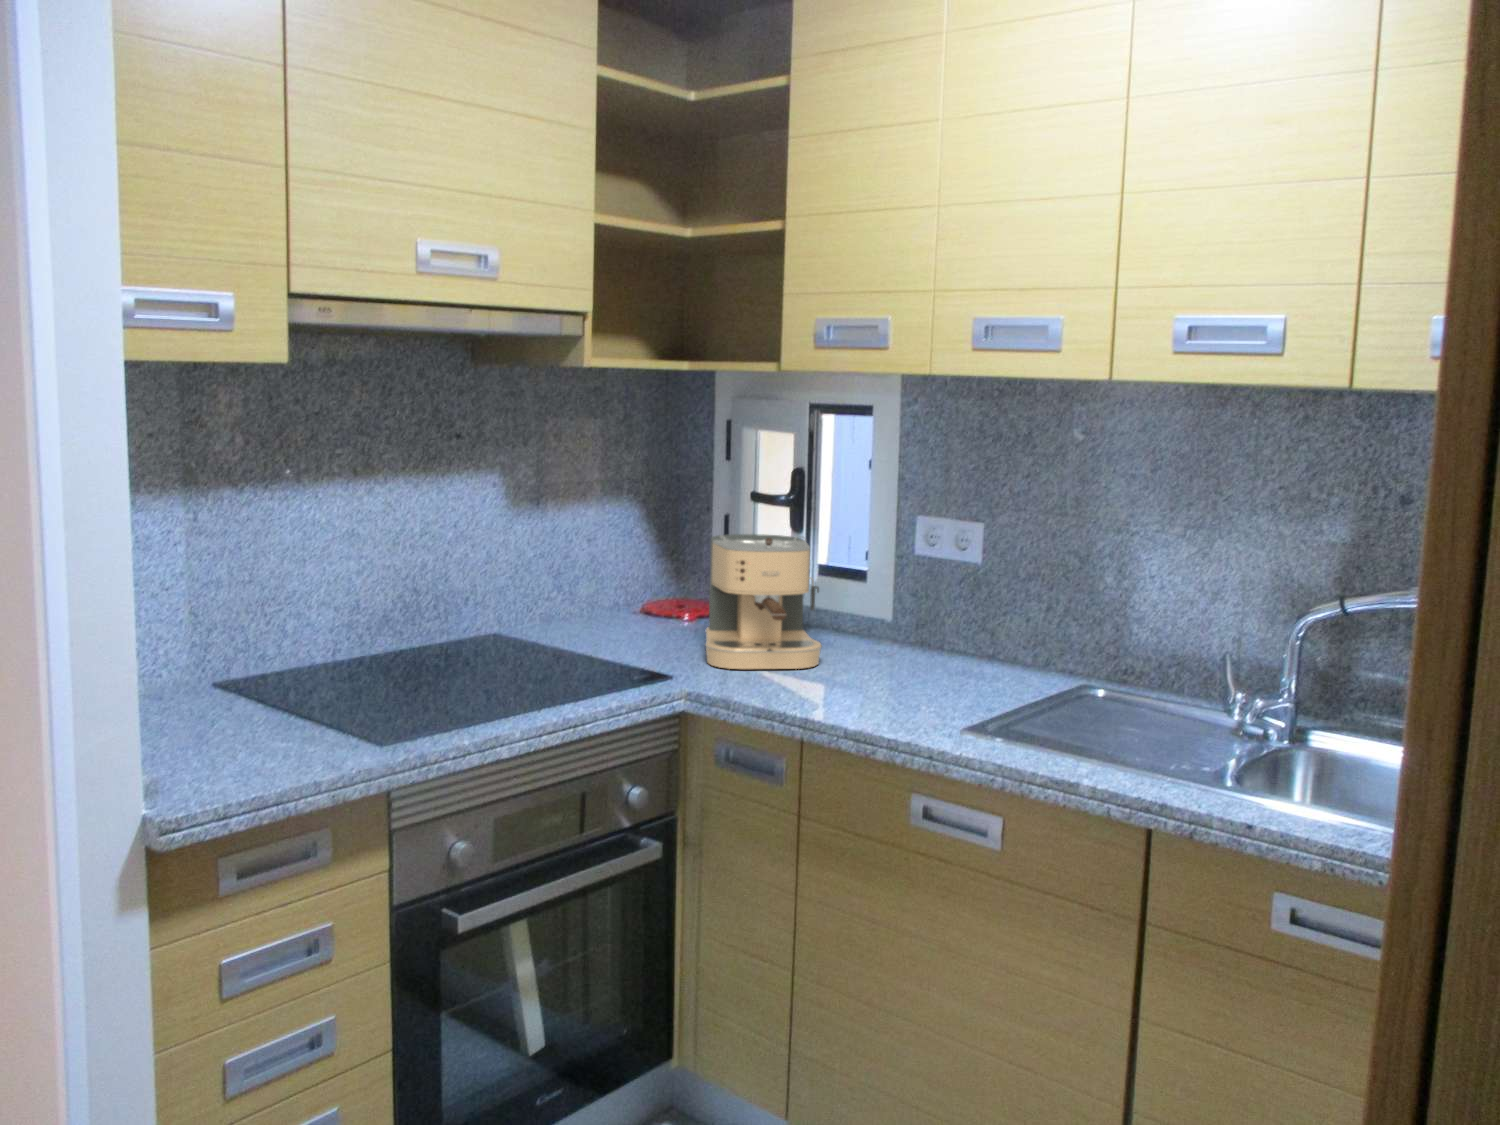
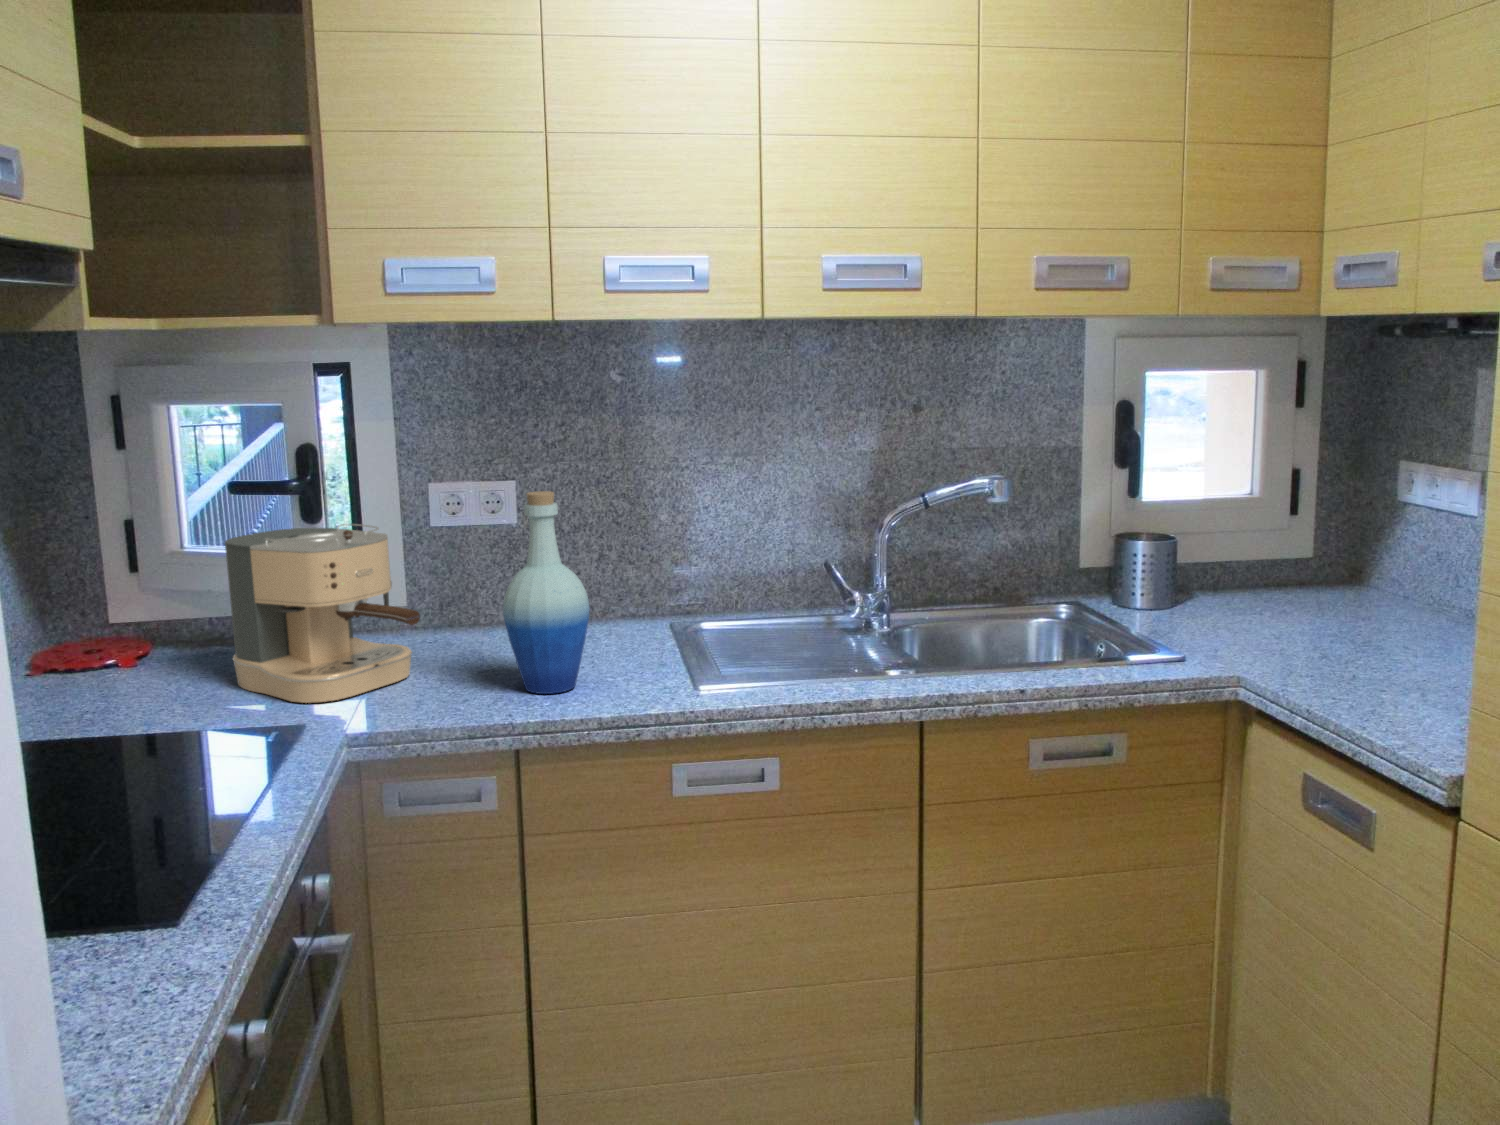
bottle: none [836,525,911,705] -> present [503,491,590,694]

